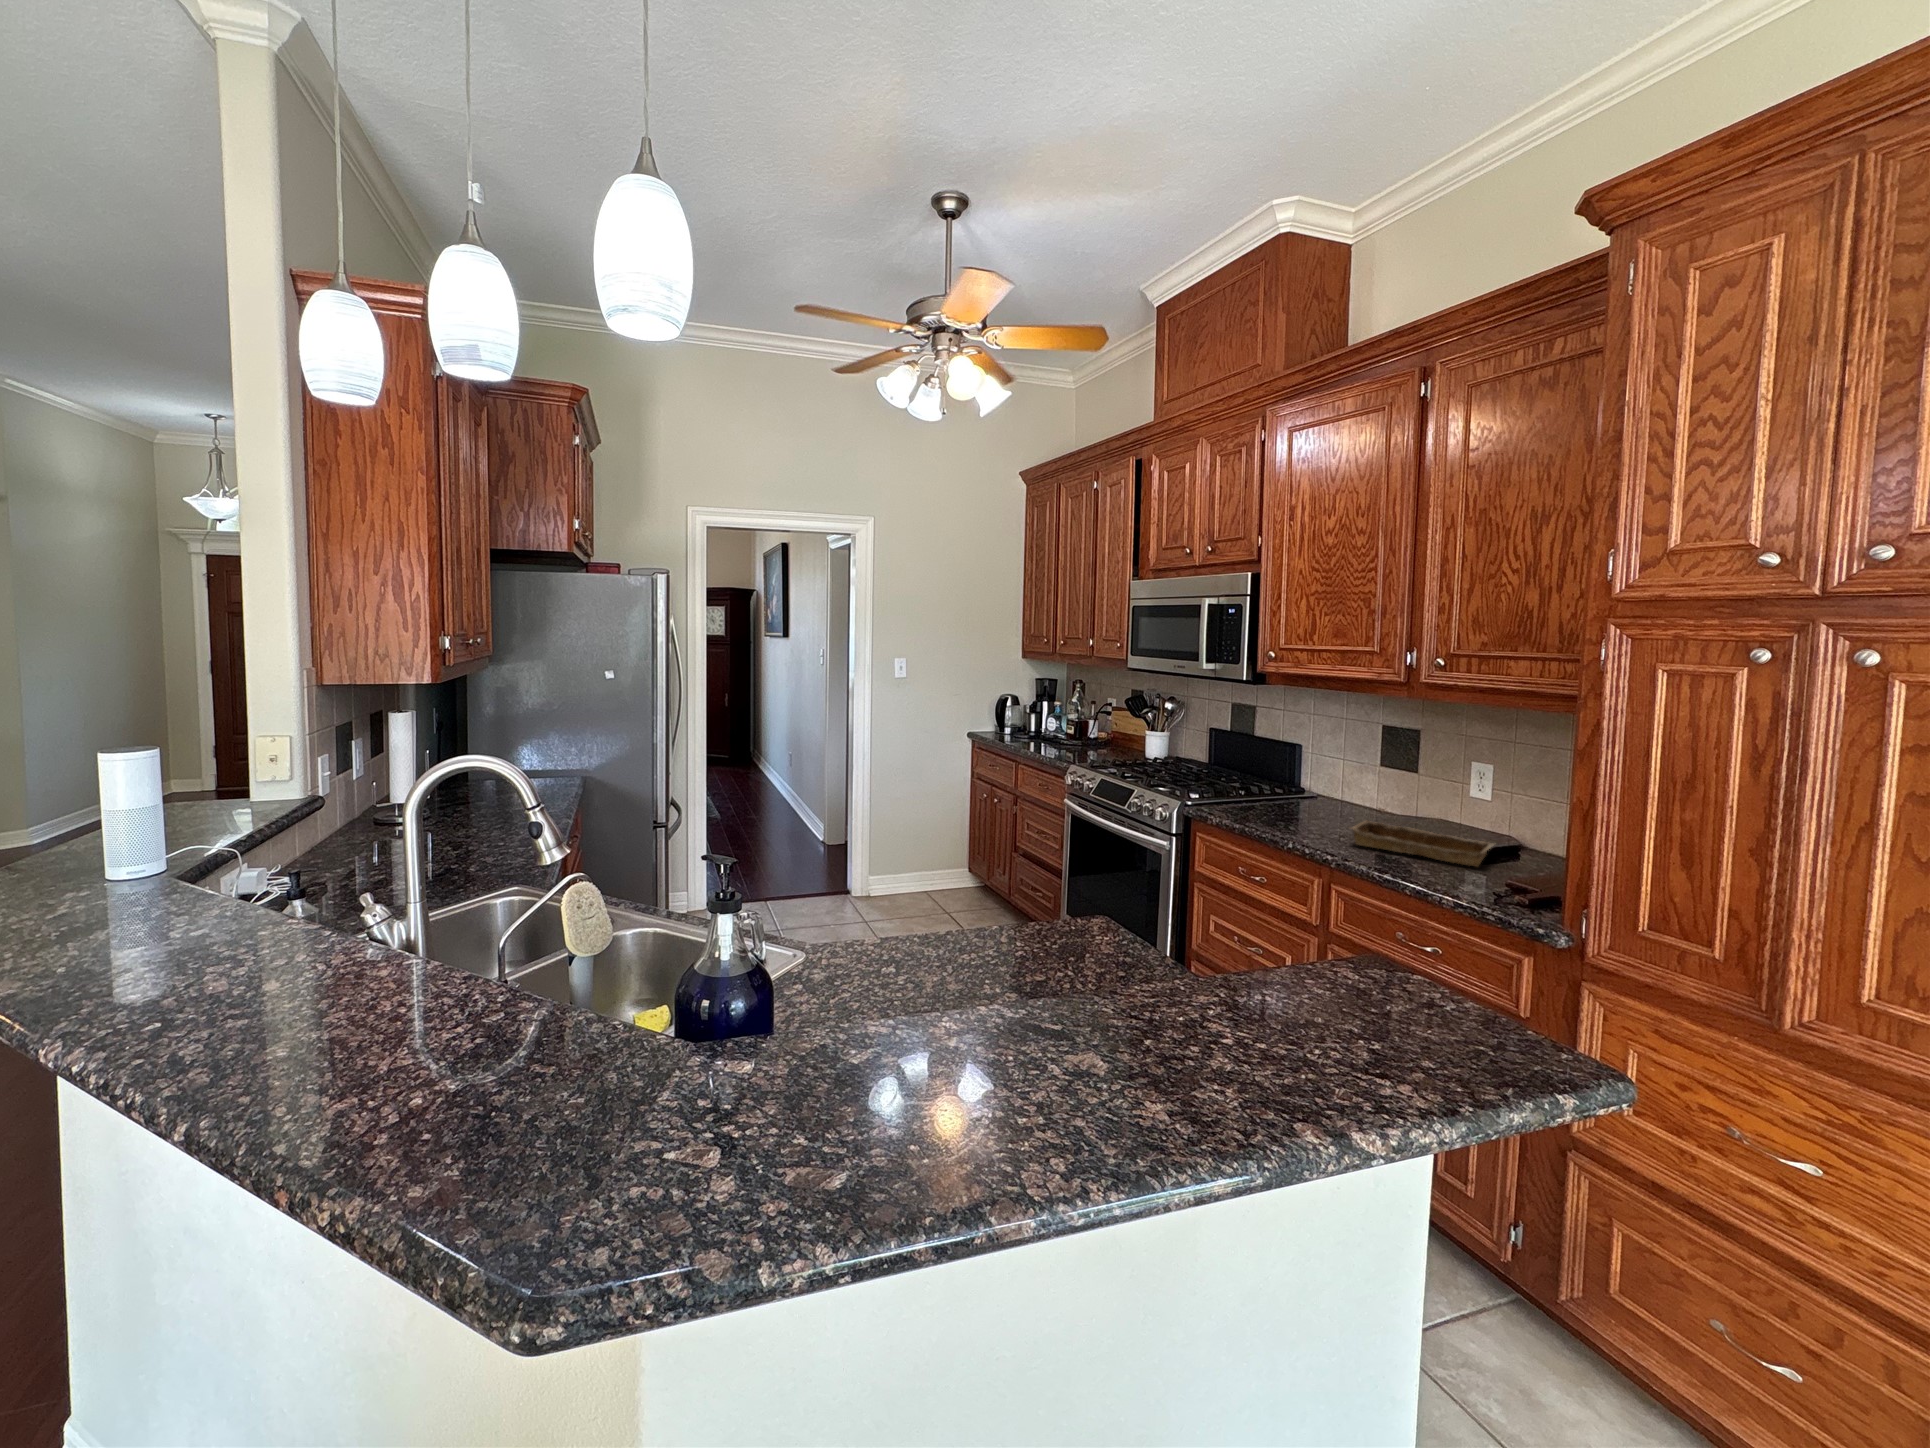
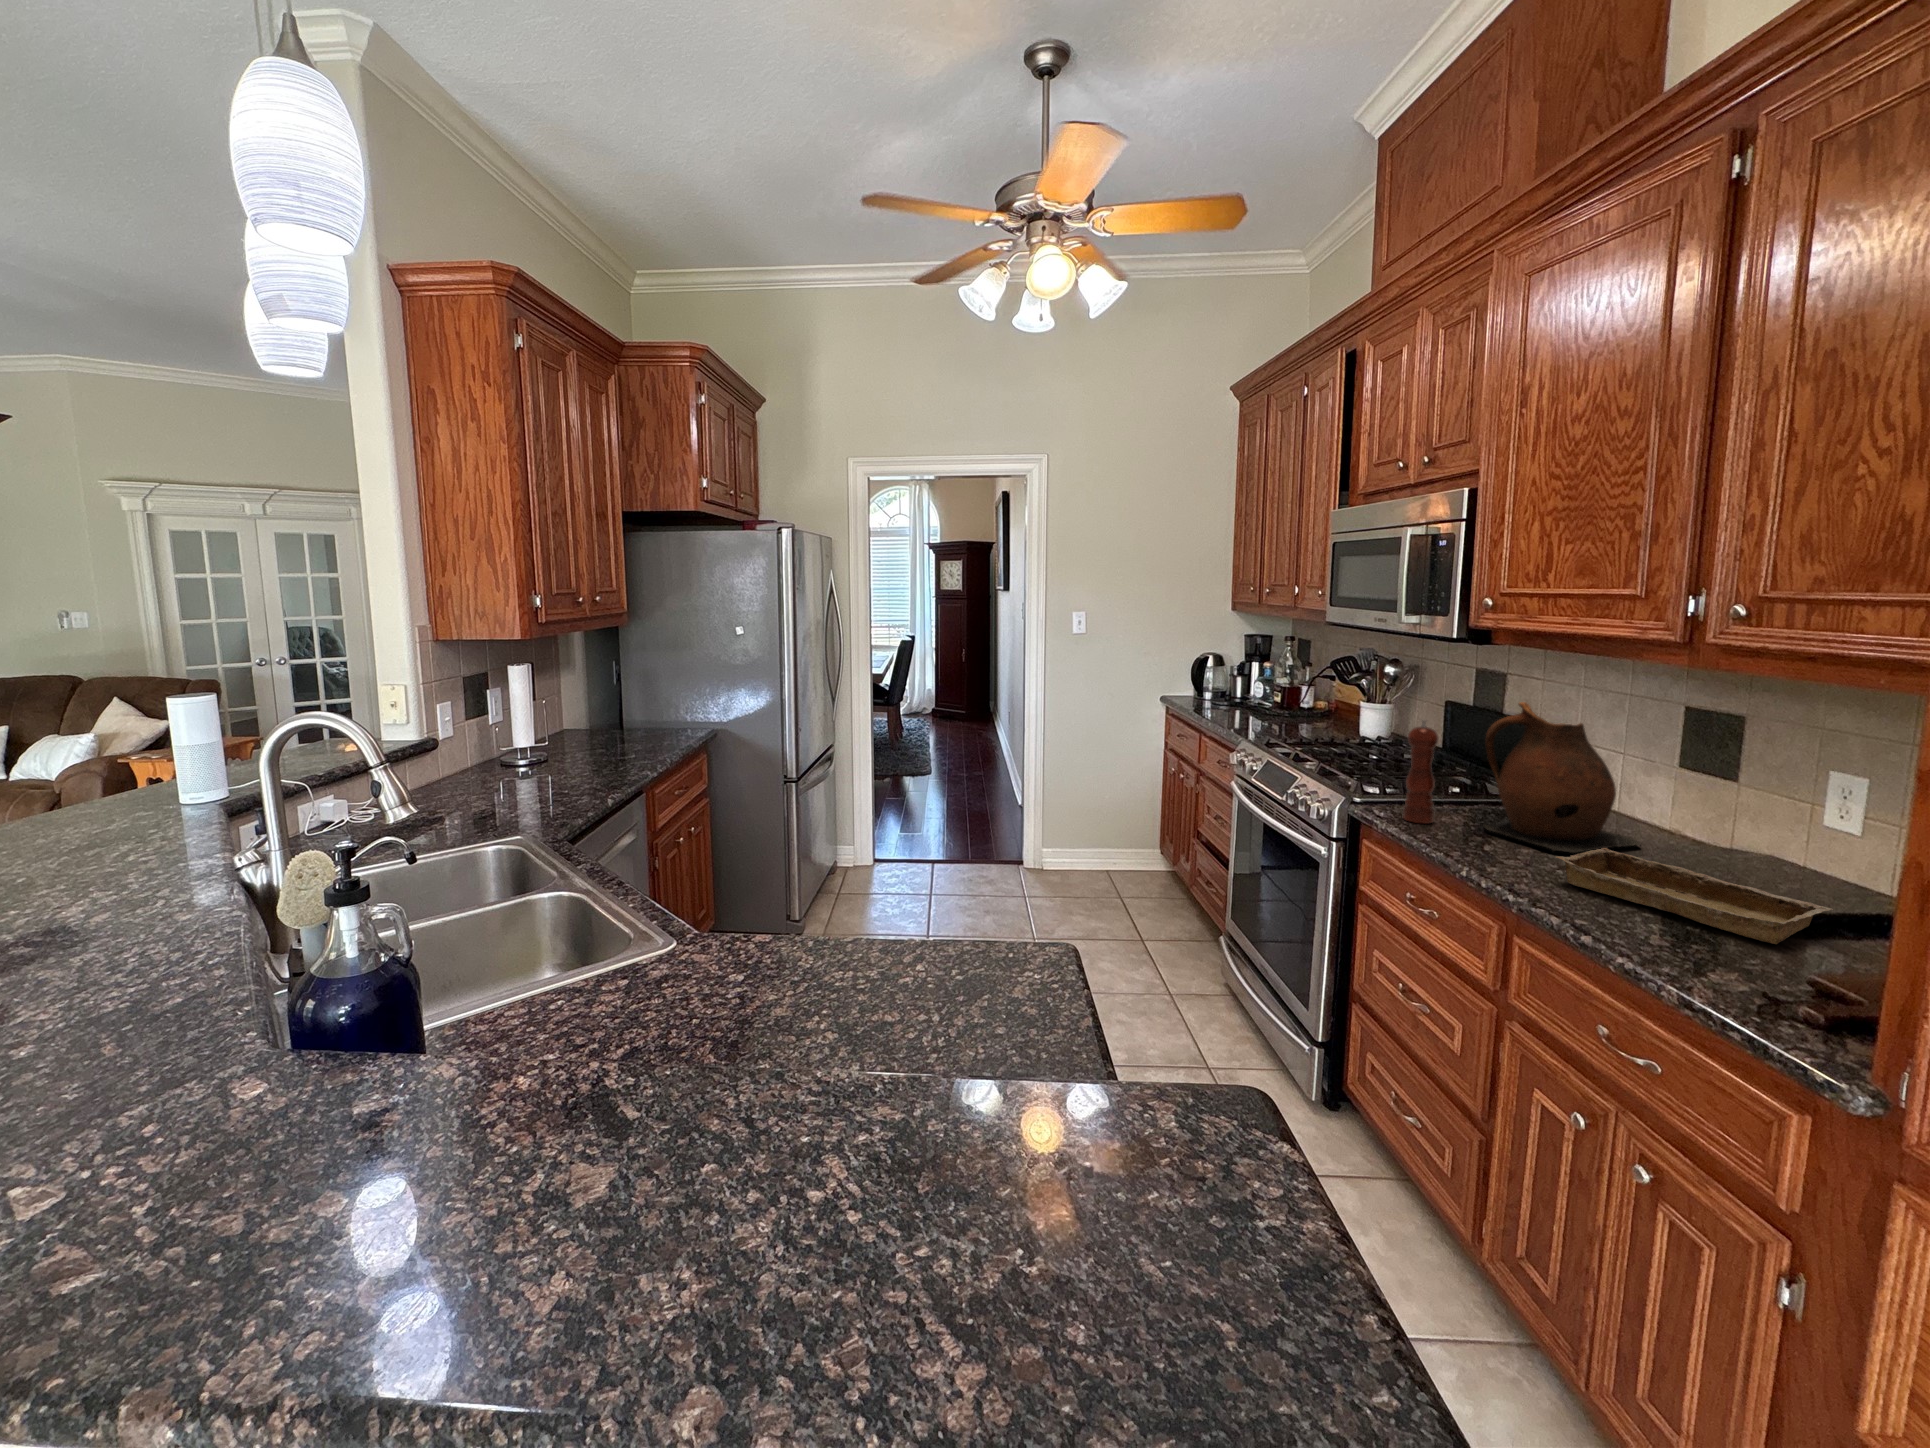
ceramic pitcher: none [1280,725,1375,827] -> present [1484,702,1640,853]
pepper mill: none [1229,740,1251,816] -> present [1403,719,1439,823]

